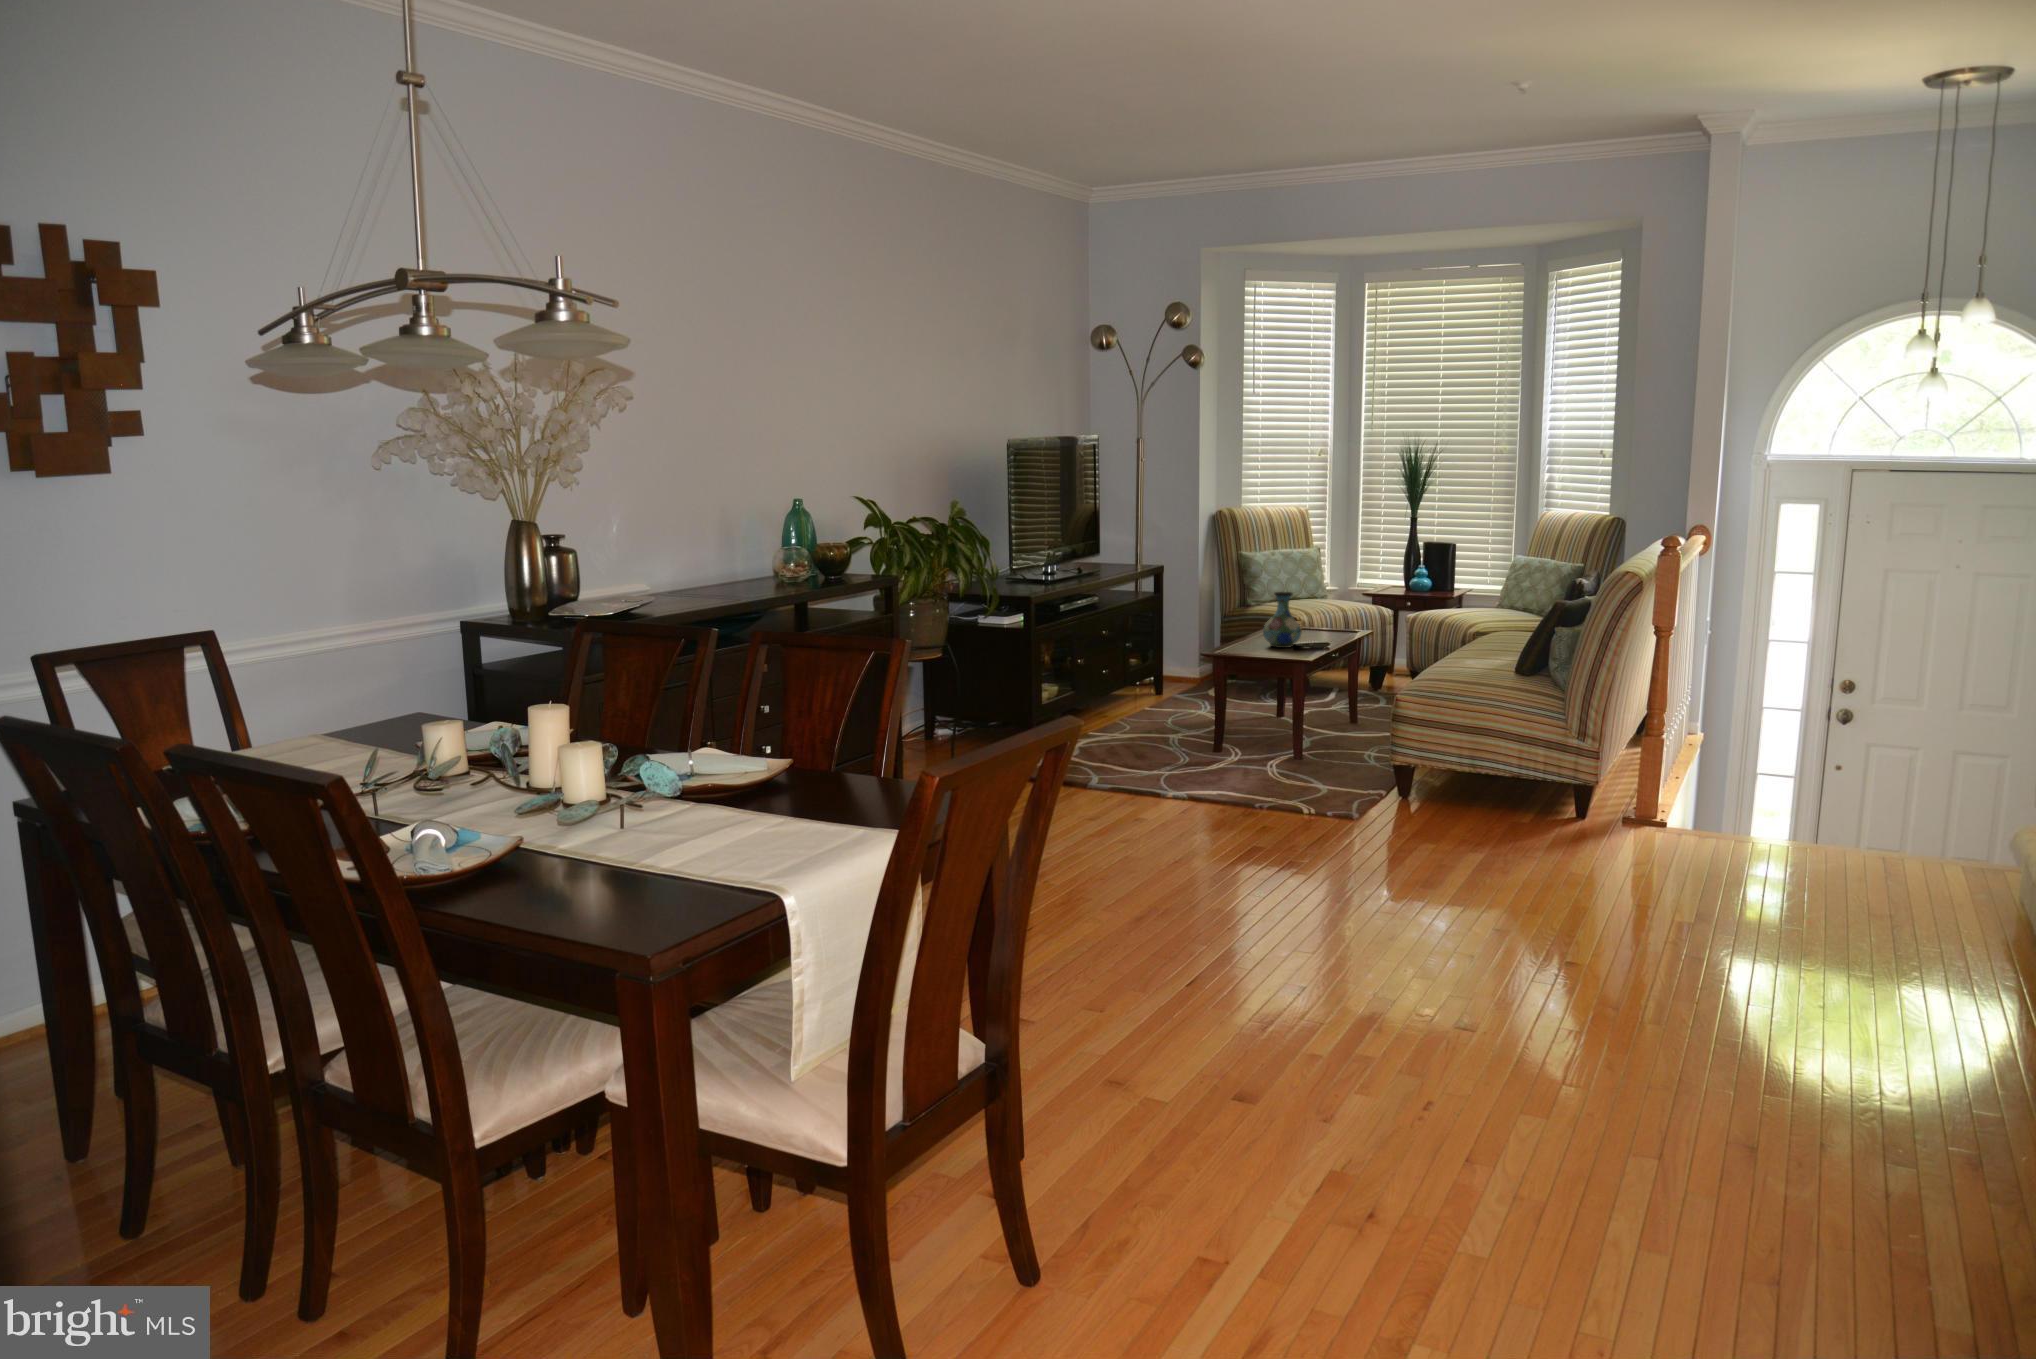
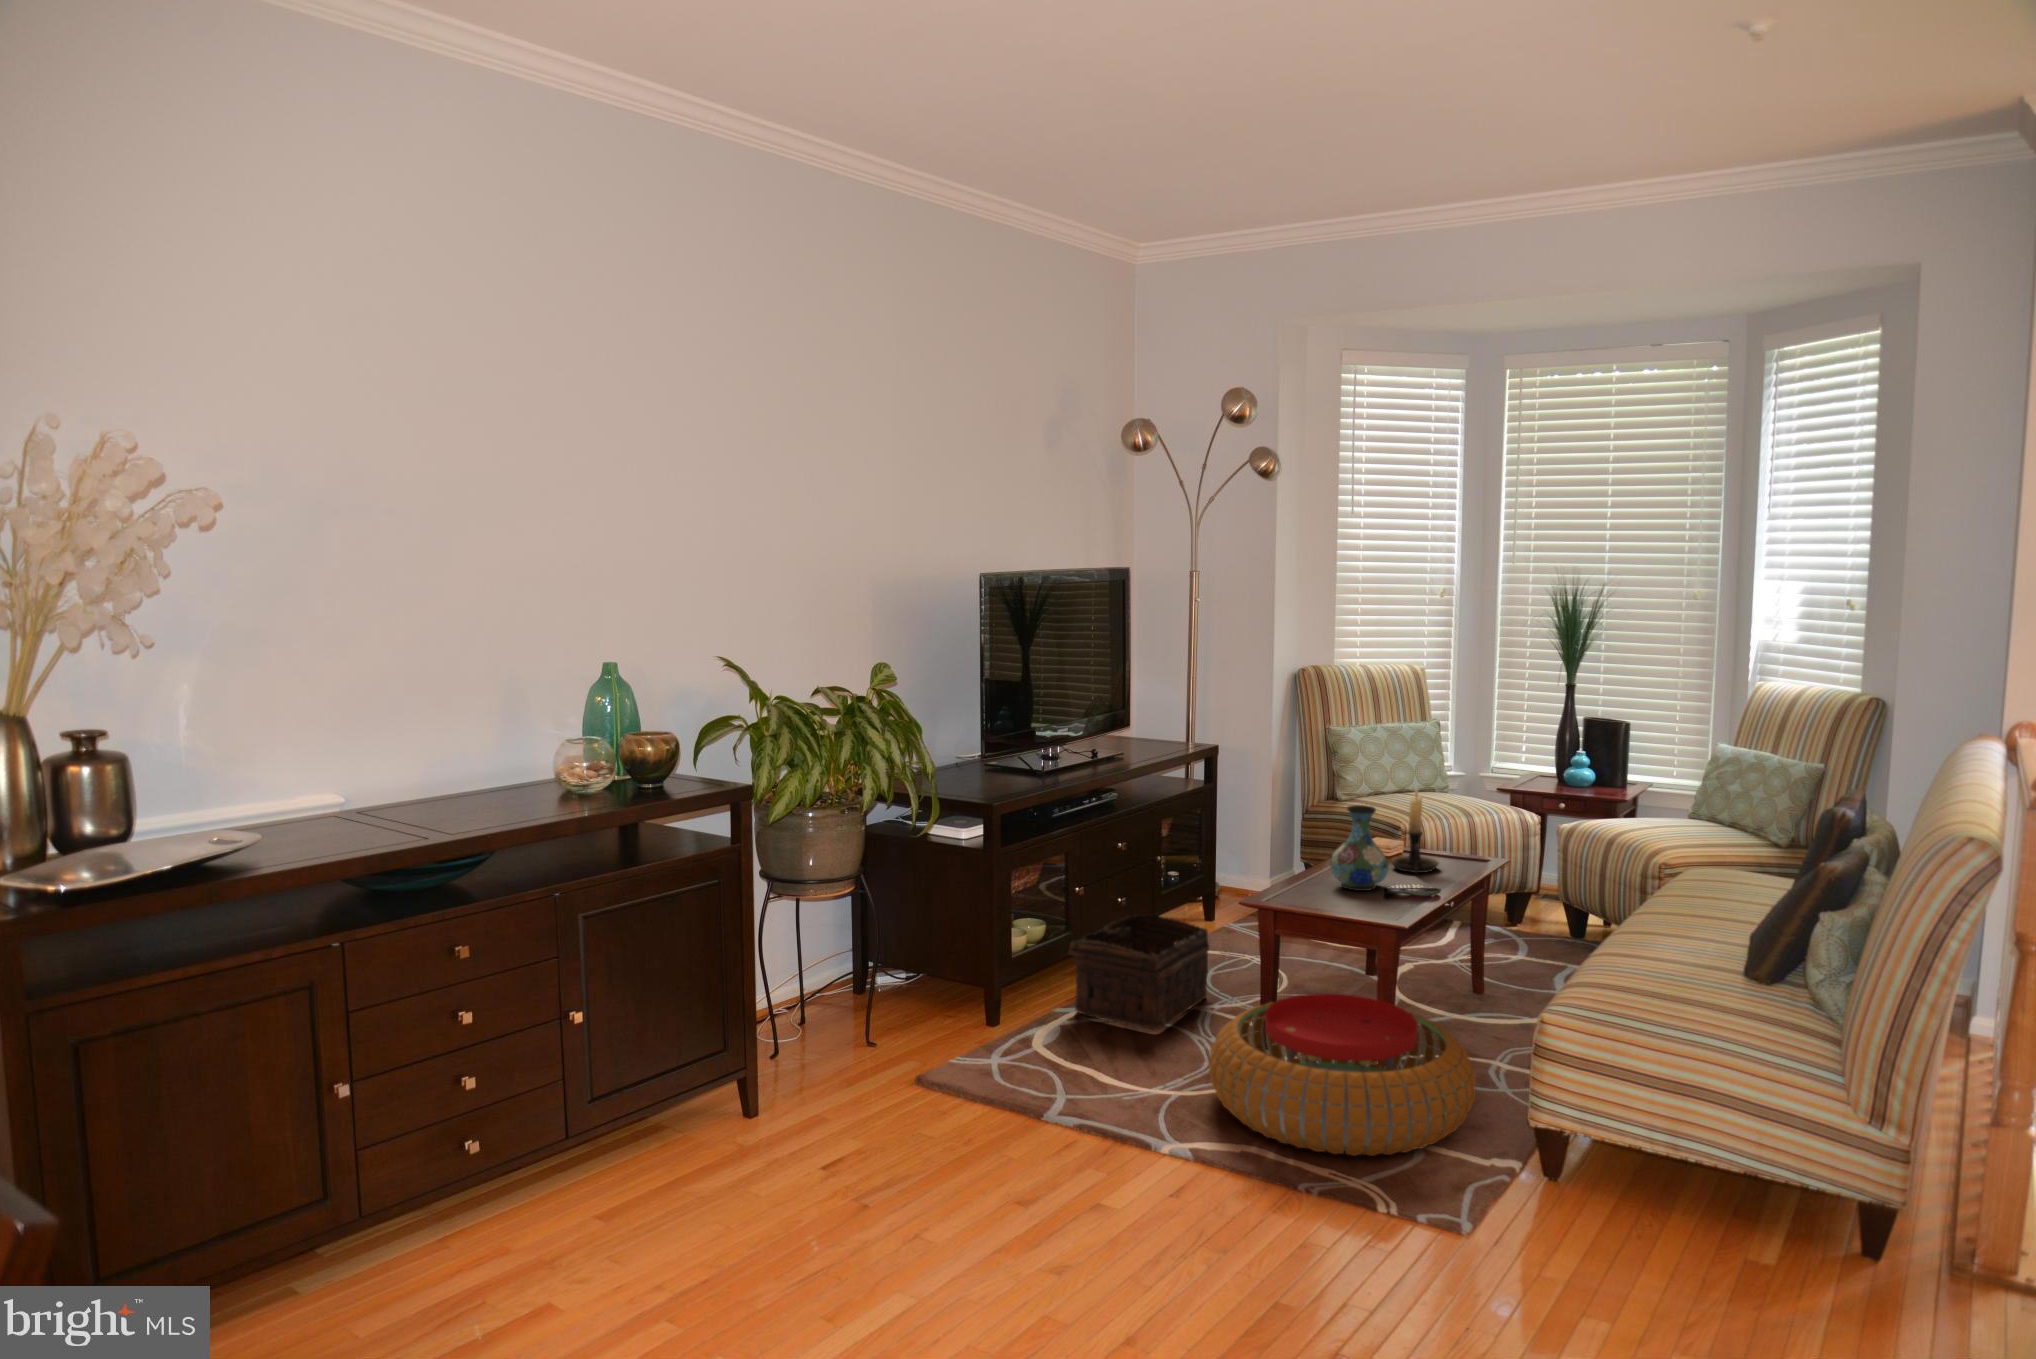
candle holder: none [1300,579,1331,639] -> present [1391,787,1438,873]
basket: none [1073,675,1178,747] -> present [1068,914,1209,1029]
pouf: none [1196,709,1363,793] -> present [1209,993,1476,1156]

